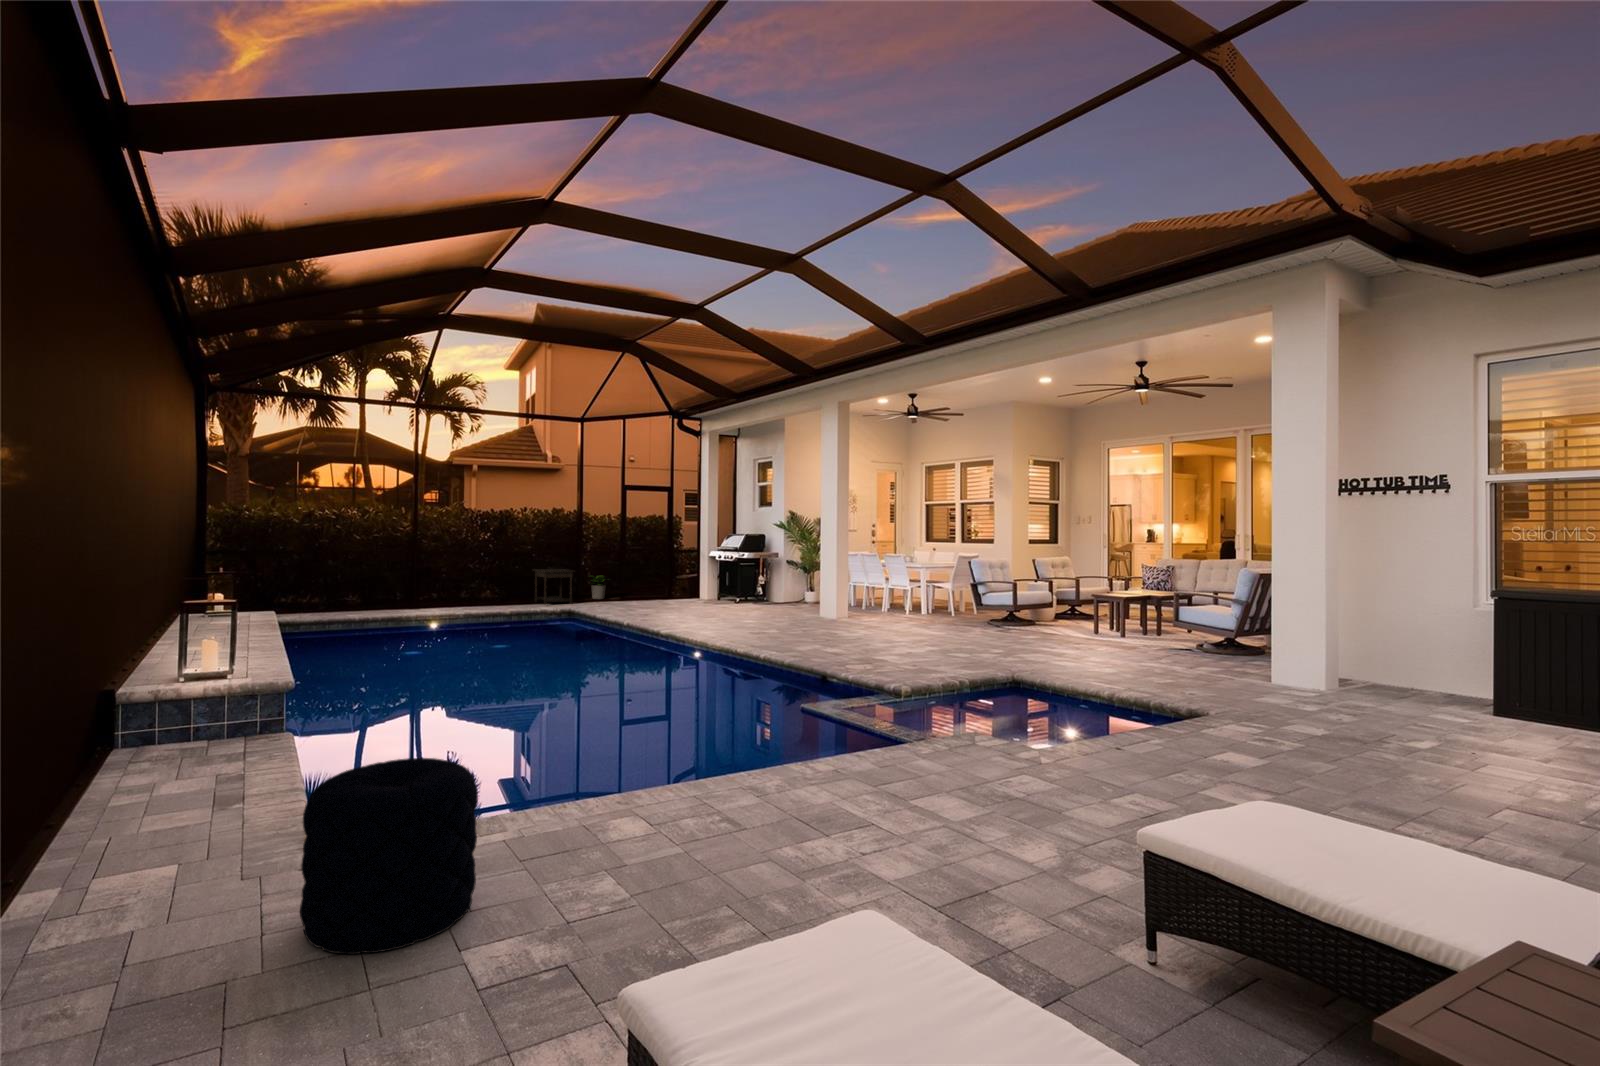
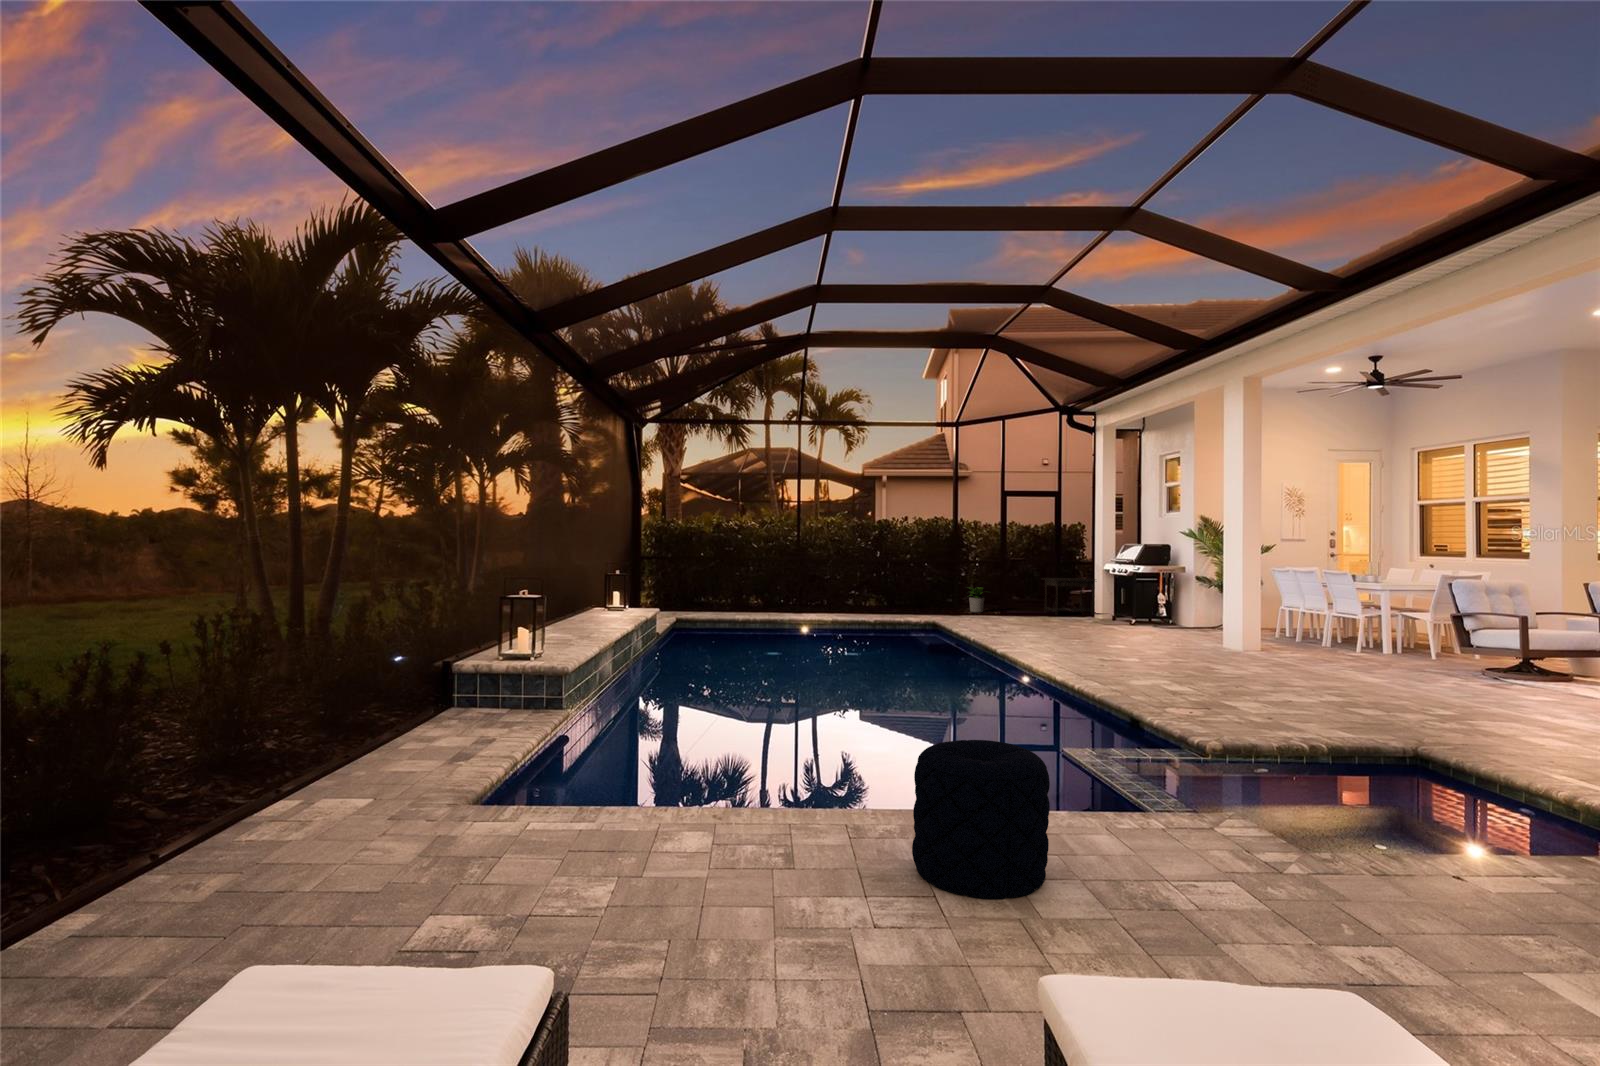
side table: present [533,569,575,604] -> present [1044,578,1095,614]
pouf: present [300,758,478,954] -> present [912,740,1050,899]

